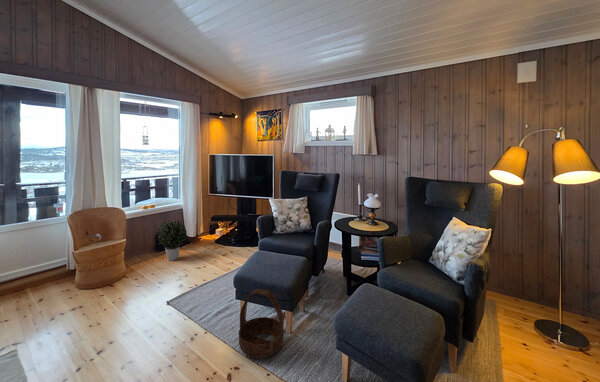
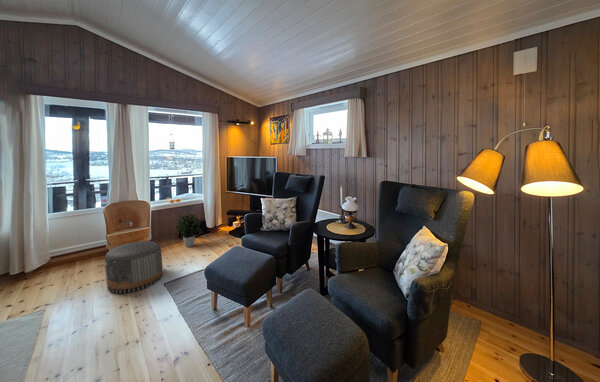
pouf: none [90,253,159,317] -> present [105,241,163,293]
basket: present [239,289,284,359] -> none [194,284,237,348]

